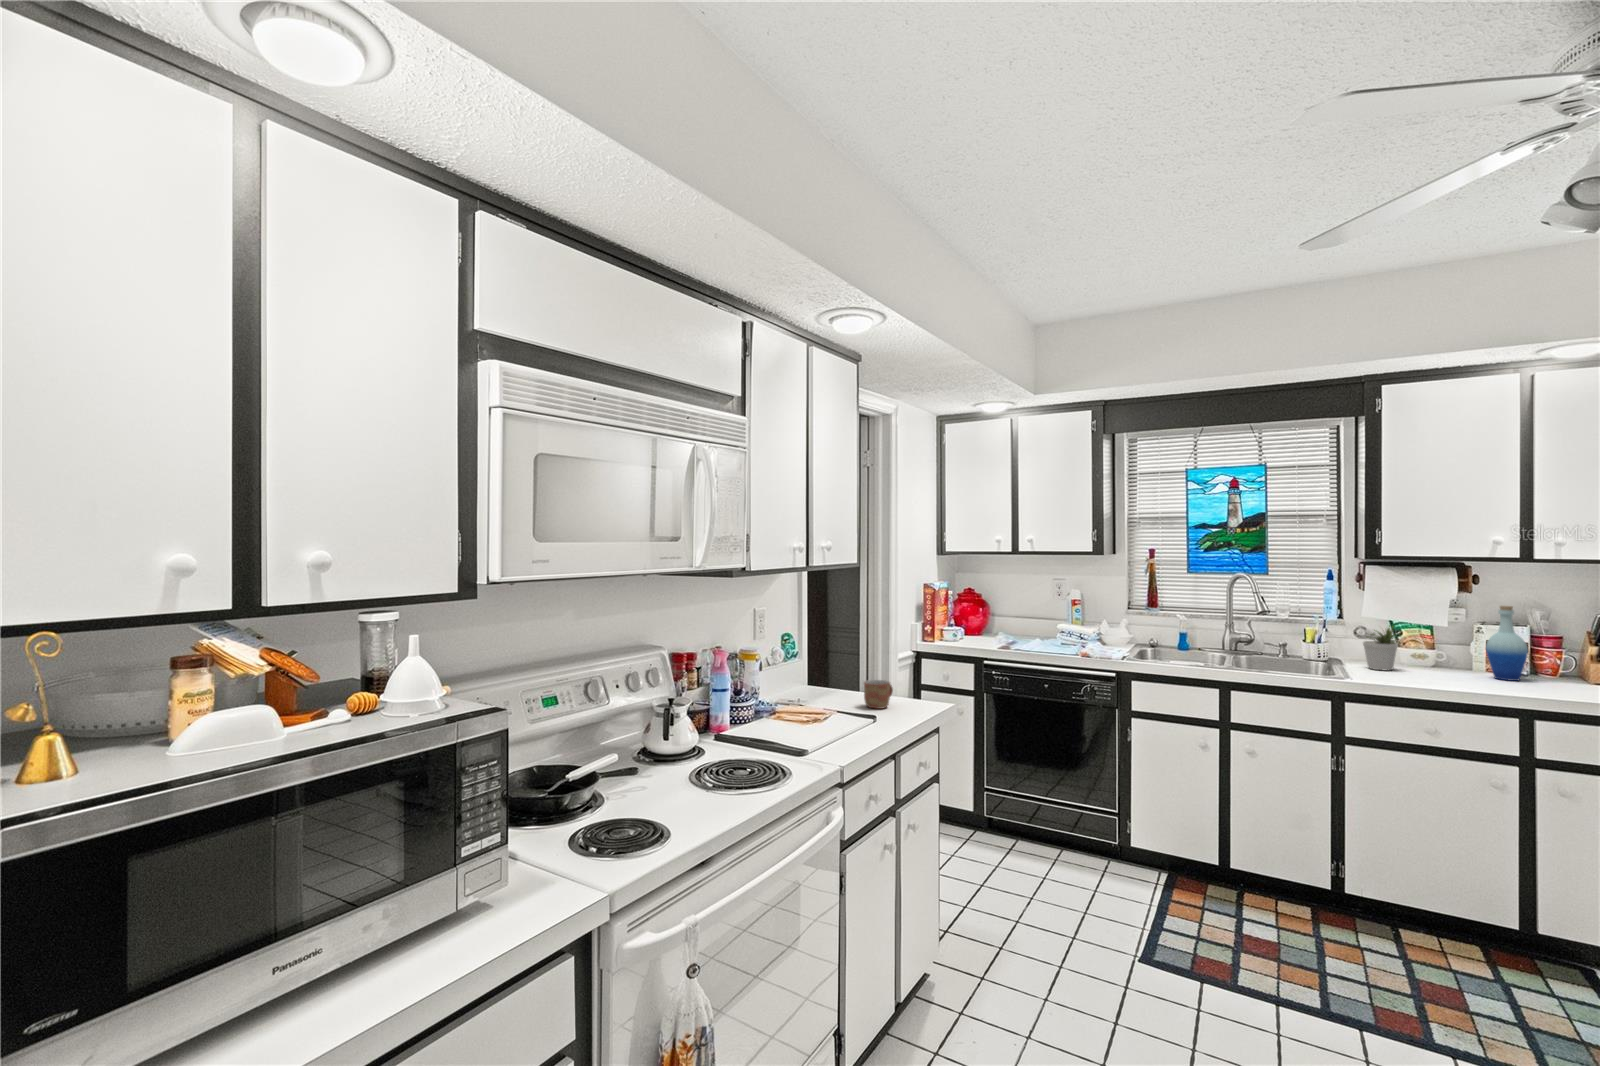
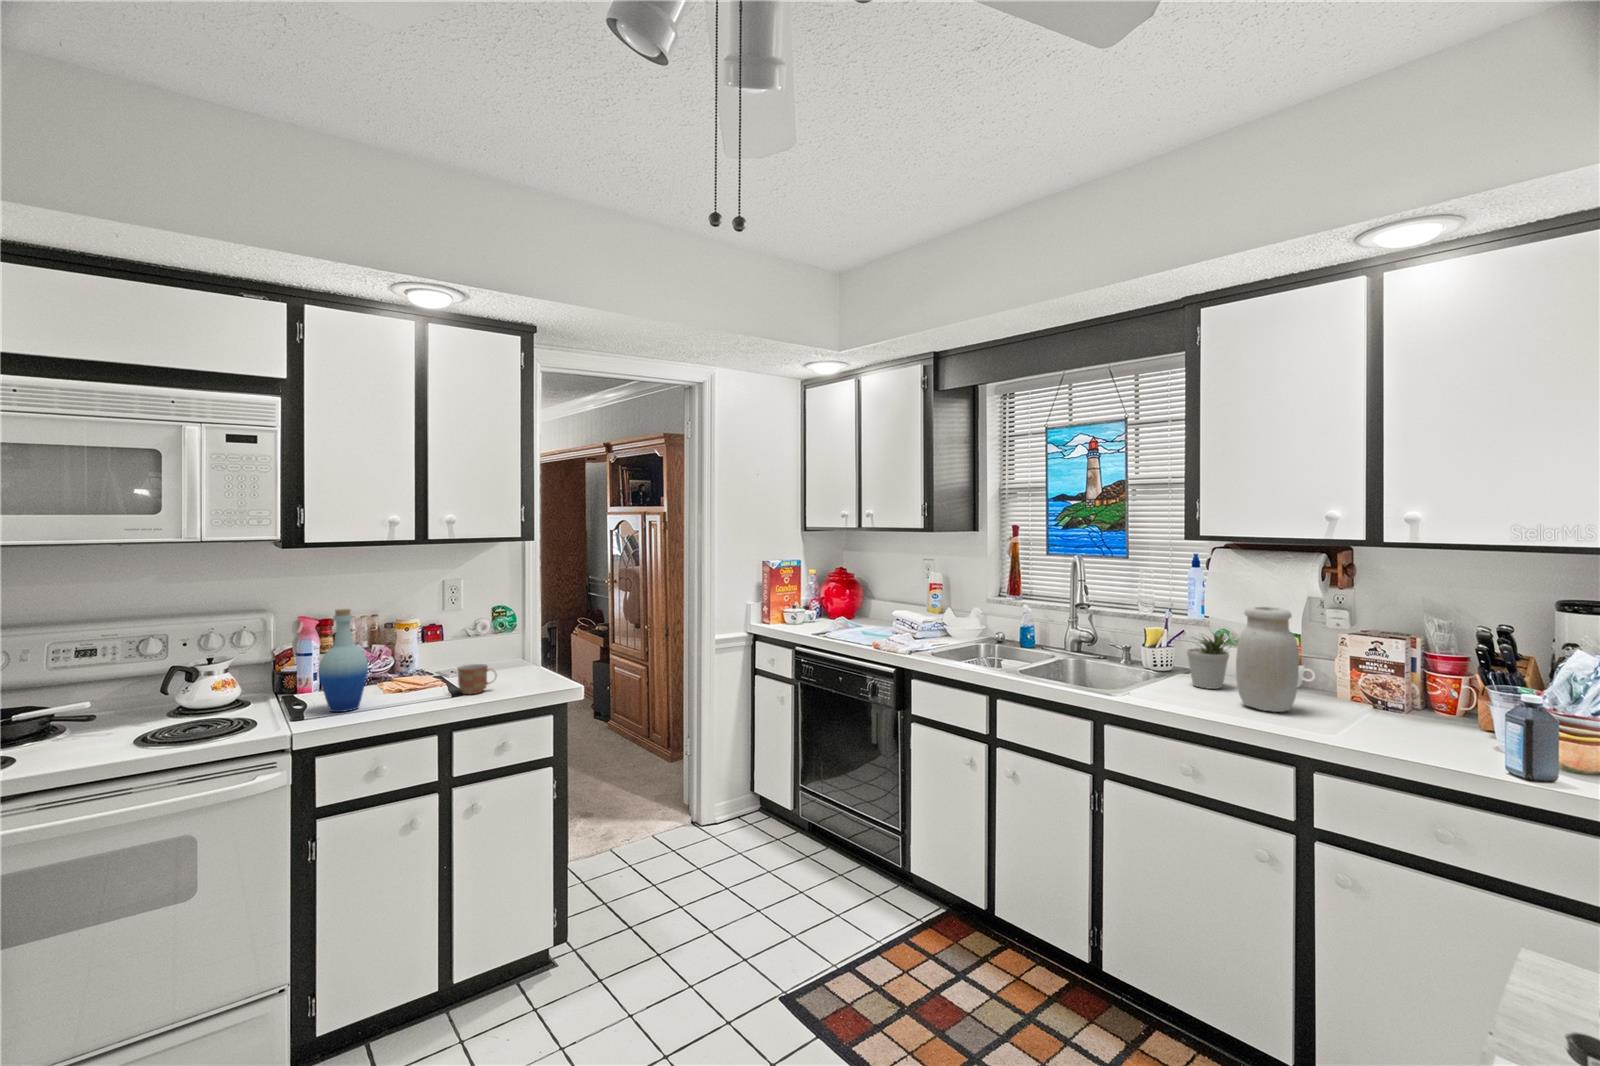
jar: none [1429,606,1479,681] -> present [1236,607,1299,712]
bottle: present [1486,606,1528,681] -> present [318,609,368,712]

